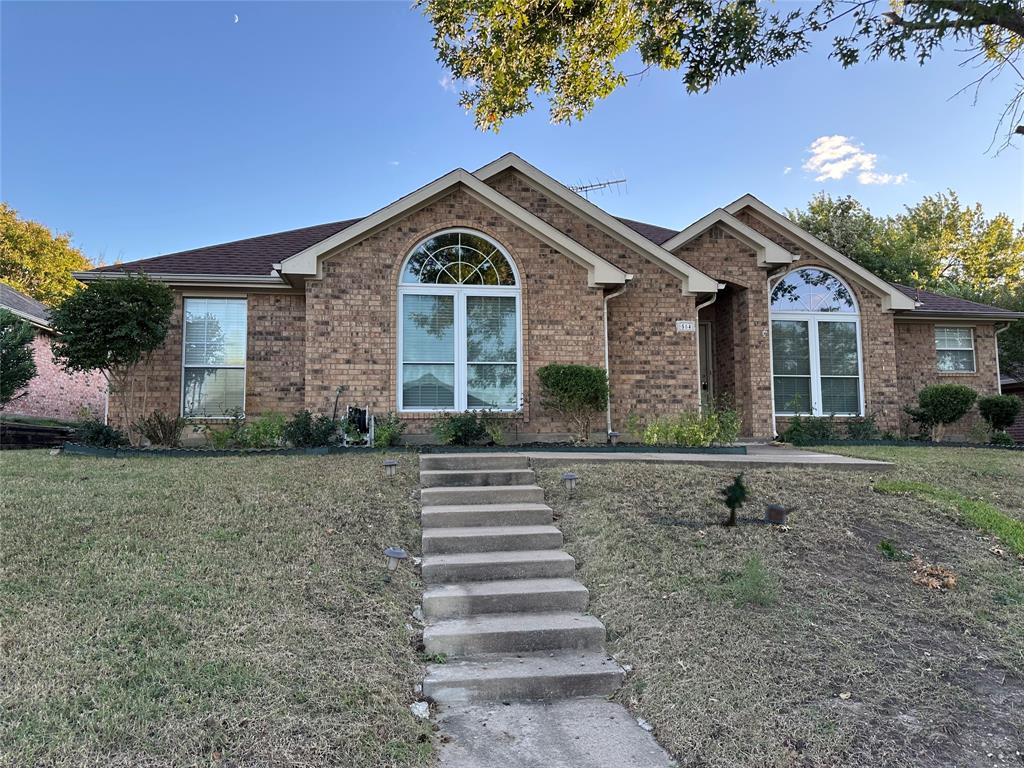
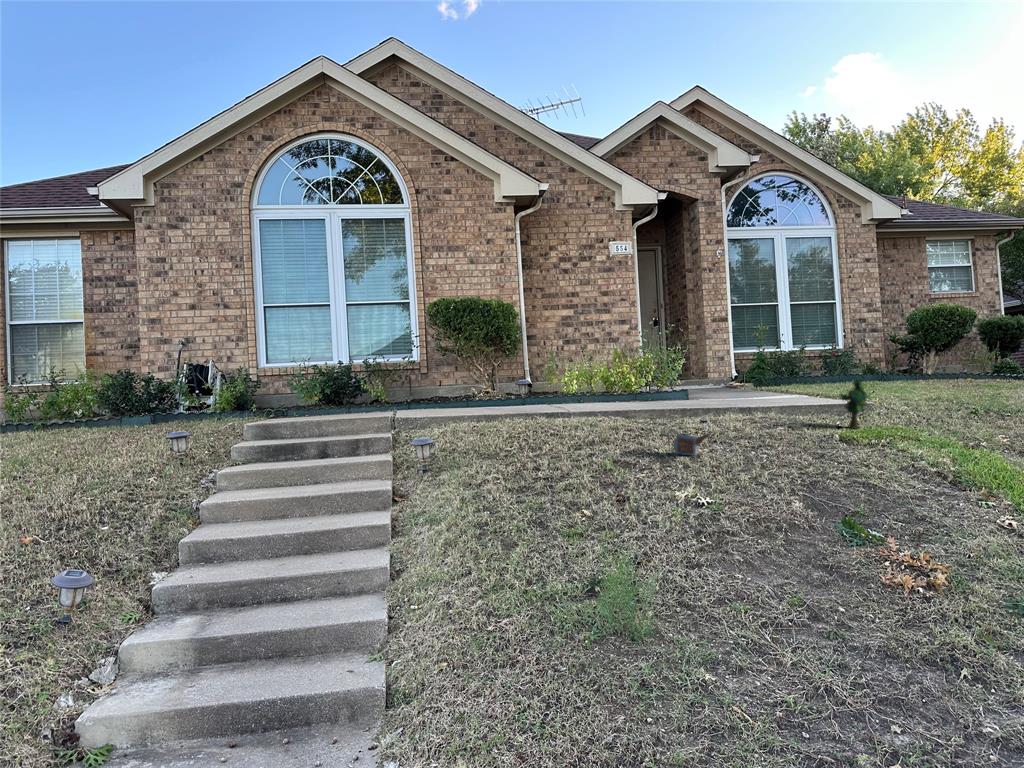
decorative plant: present [719,472,750,526] -> present [840,376,871,429]

